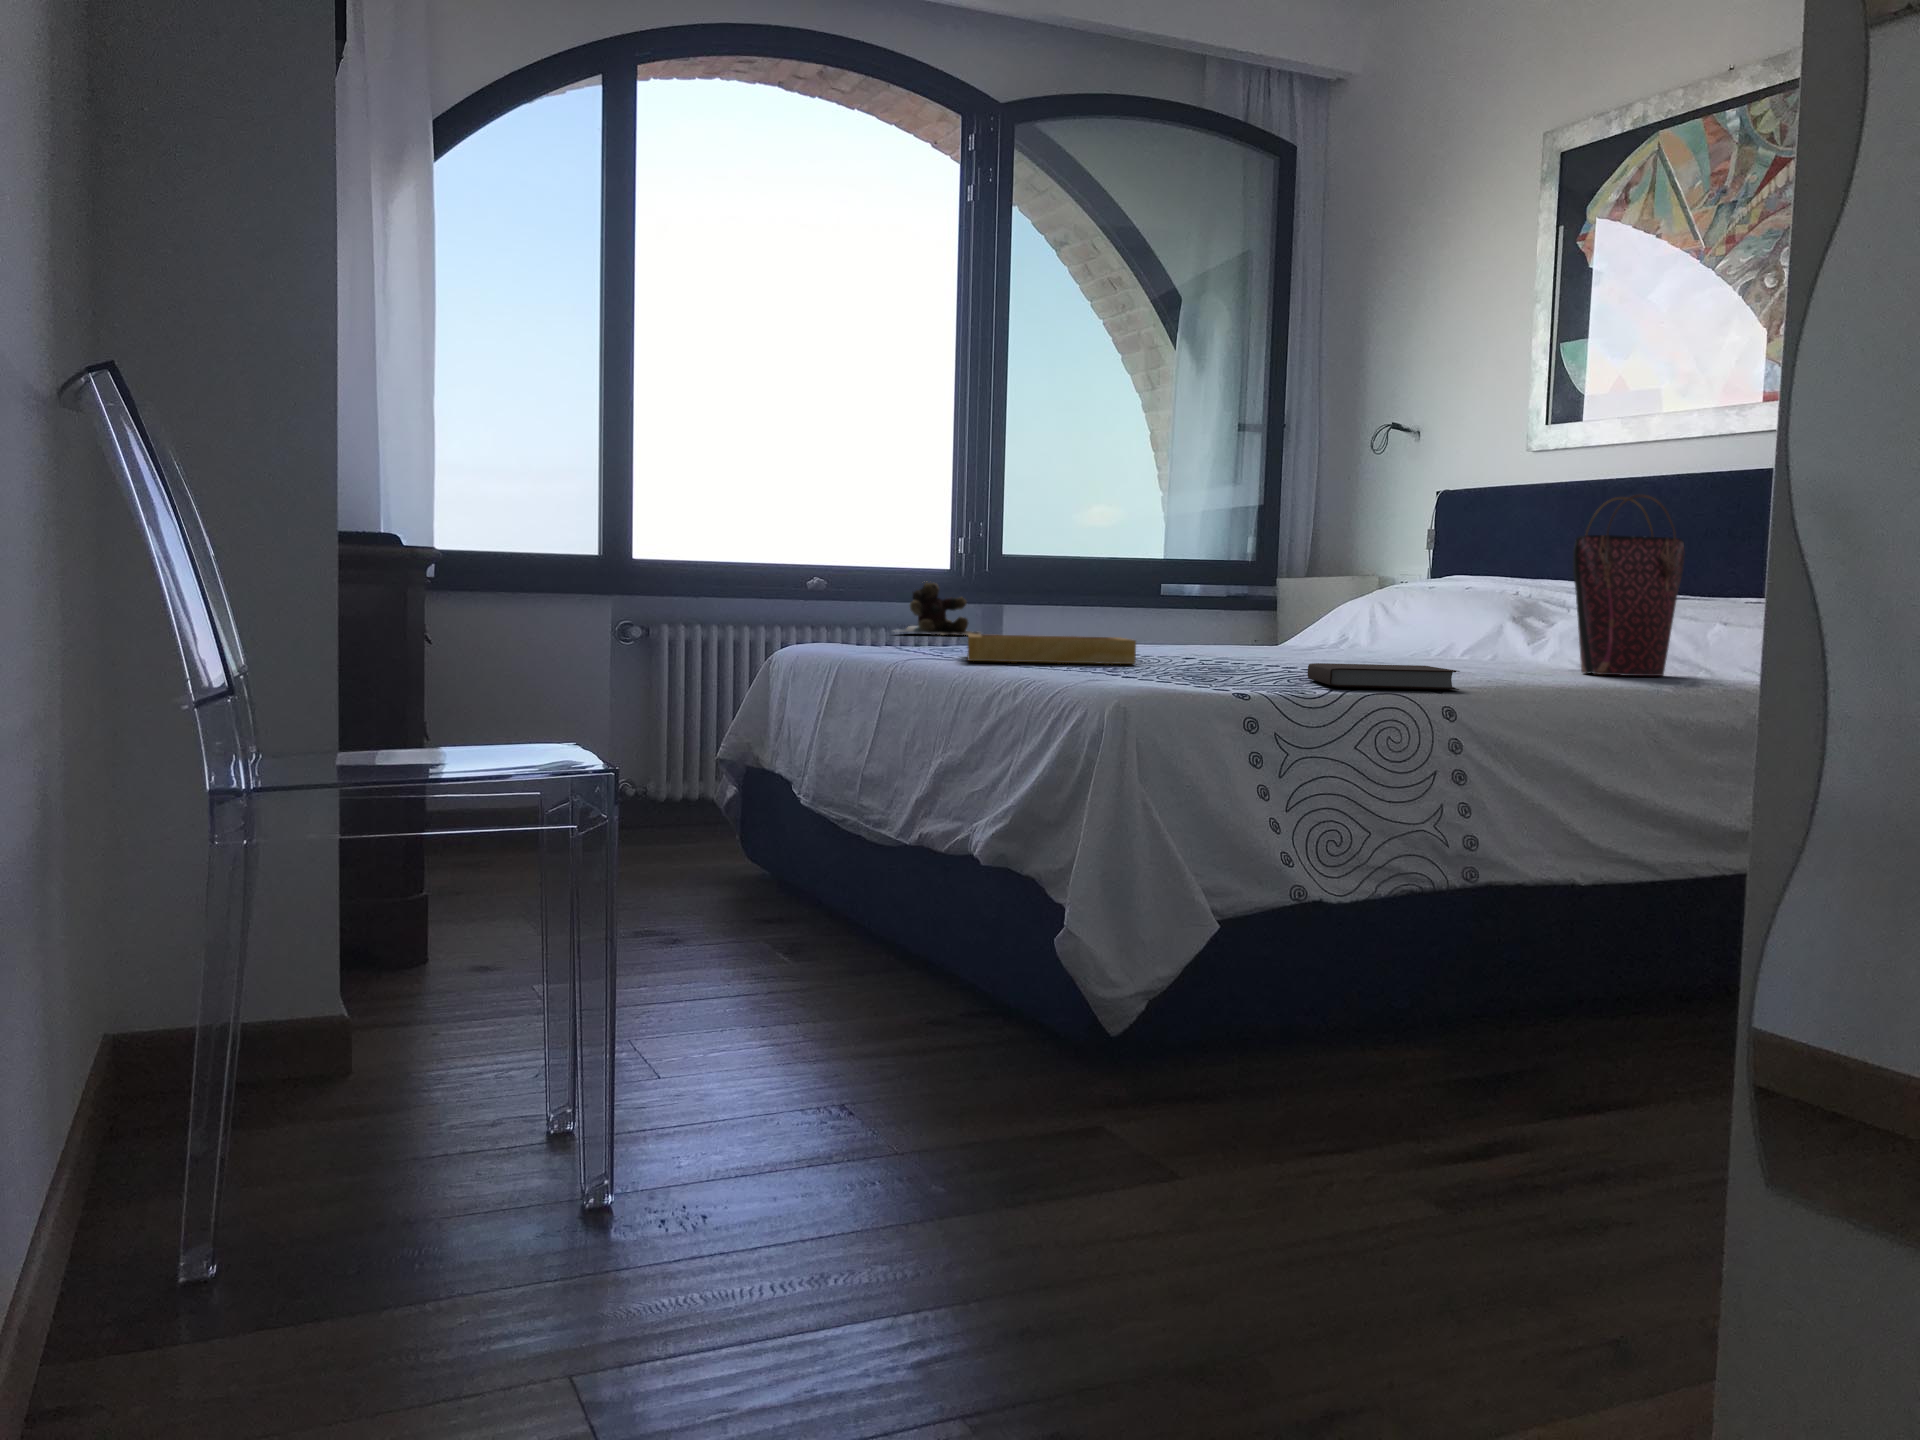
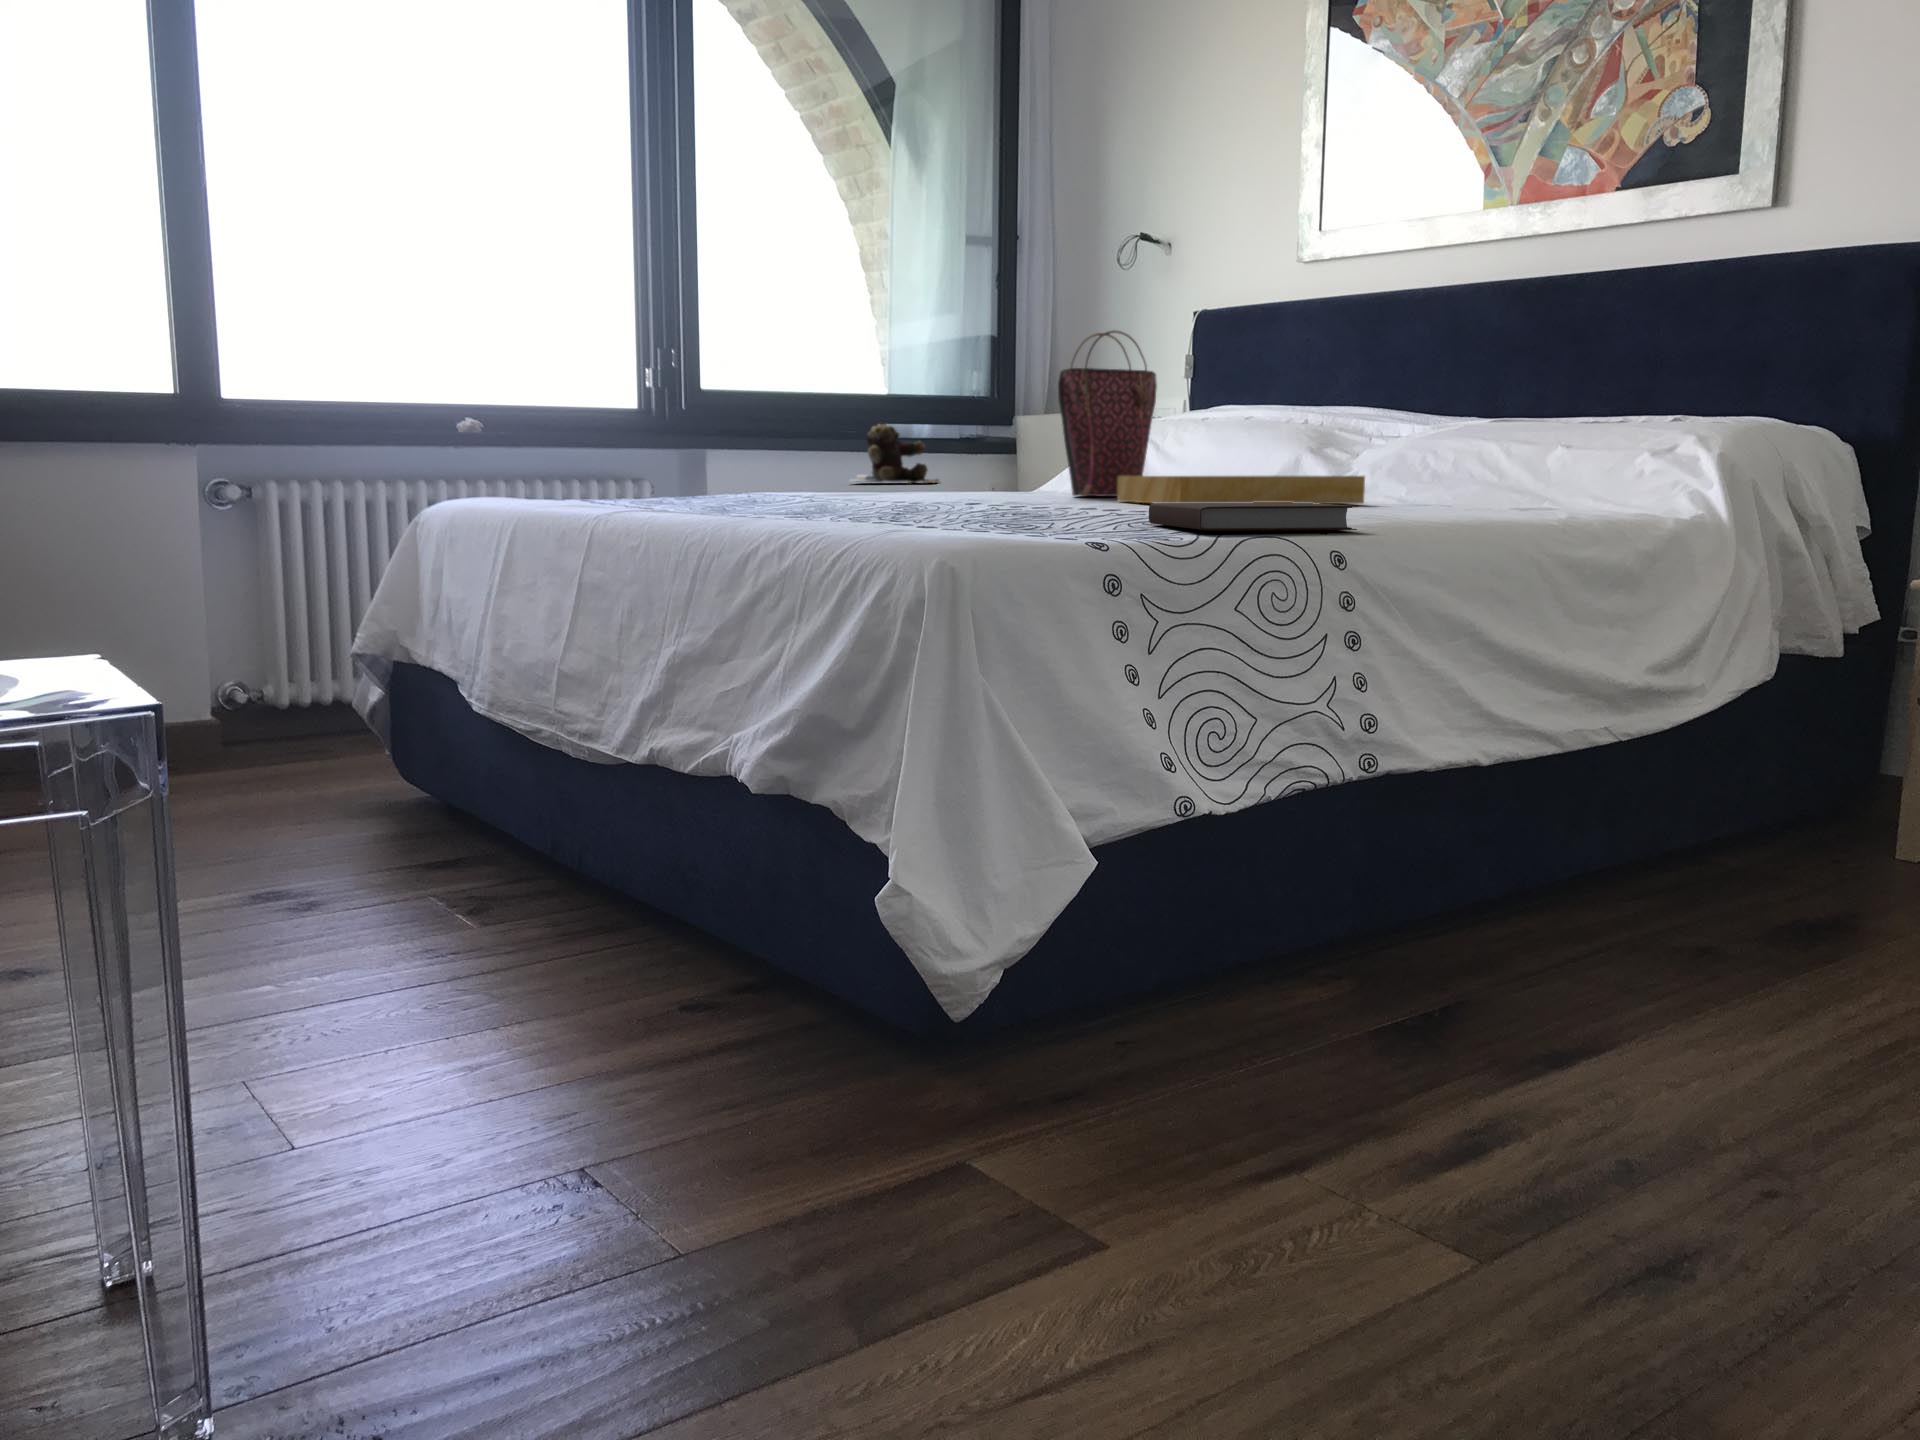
handbag: present [1573,495,1684,676] -> present [1058,331,1157,496]
teddy bear: present [894,581,981,635] -> present [851,424,939,483]
tray: present [967,634,1136,664] -> present [1117,476,1365,504]

